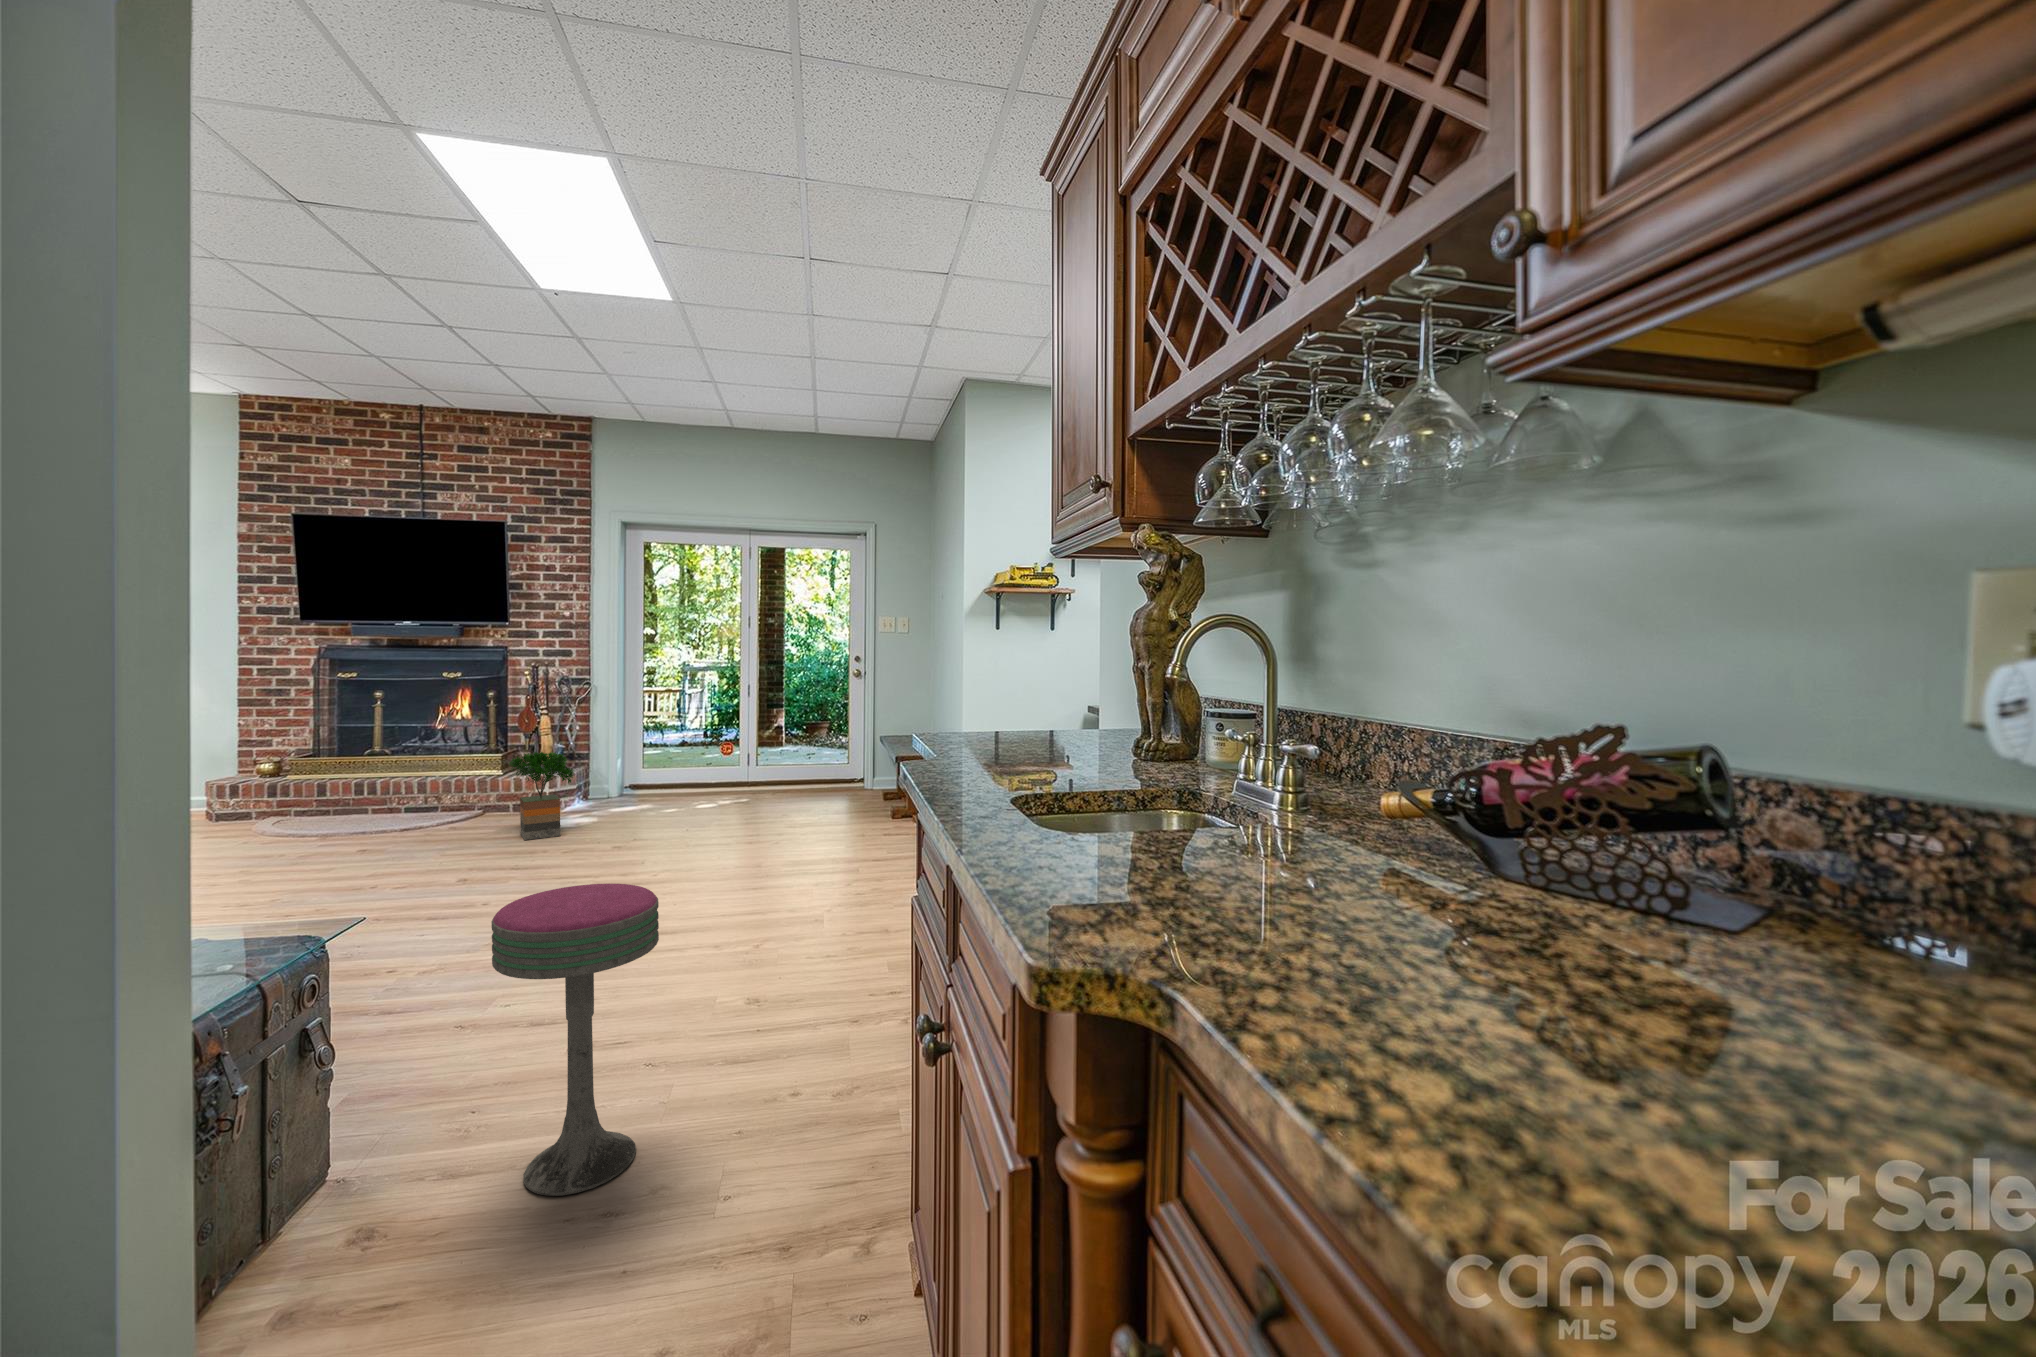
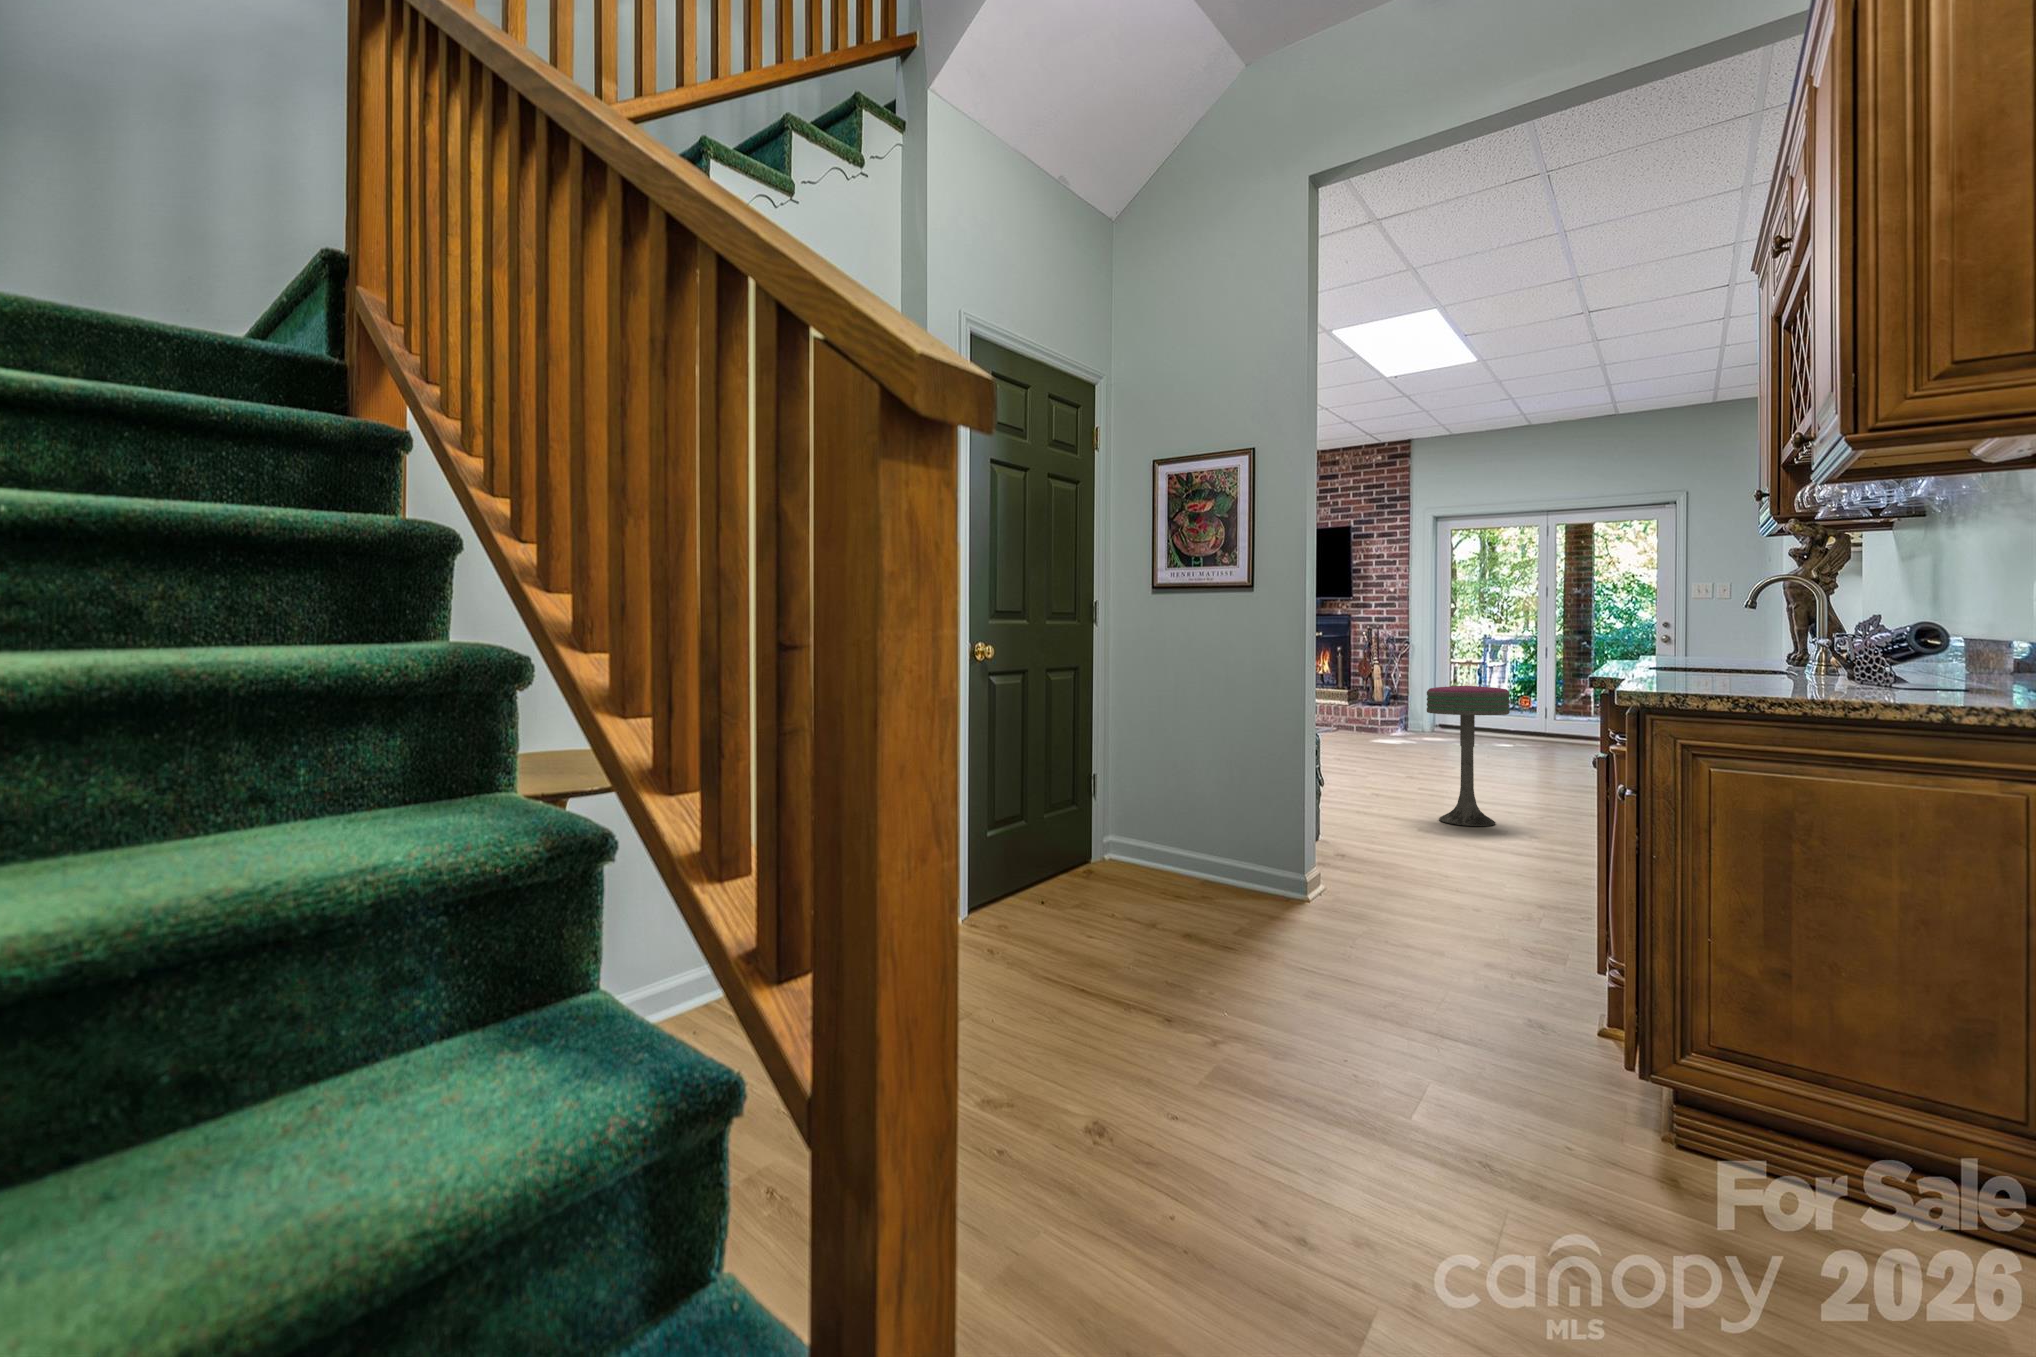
potted tree: present [509,752,574,840] -> none [1362,681,1408,742]

